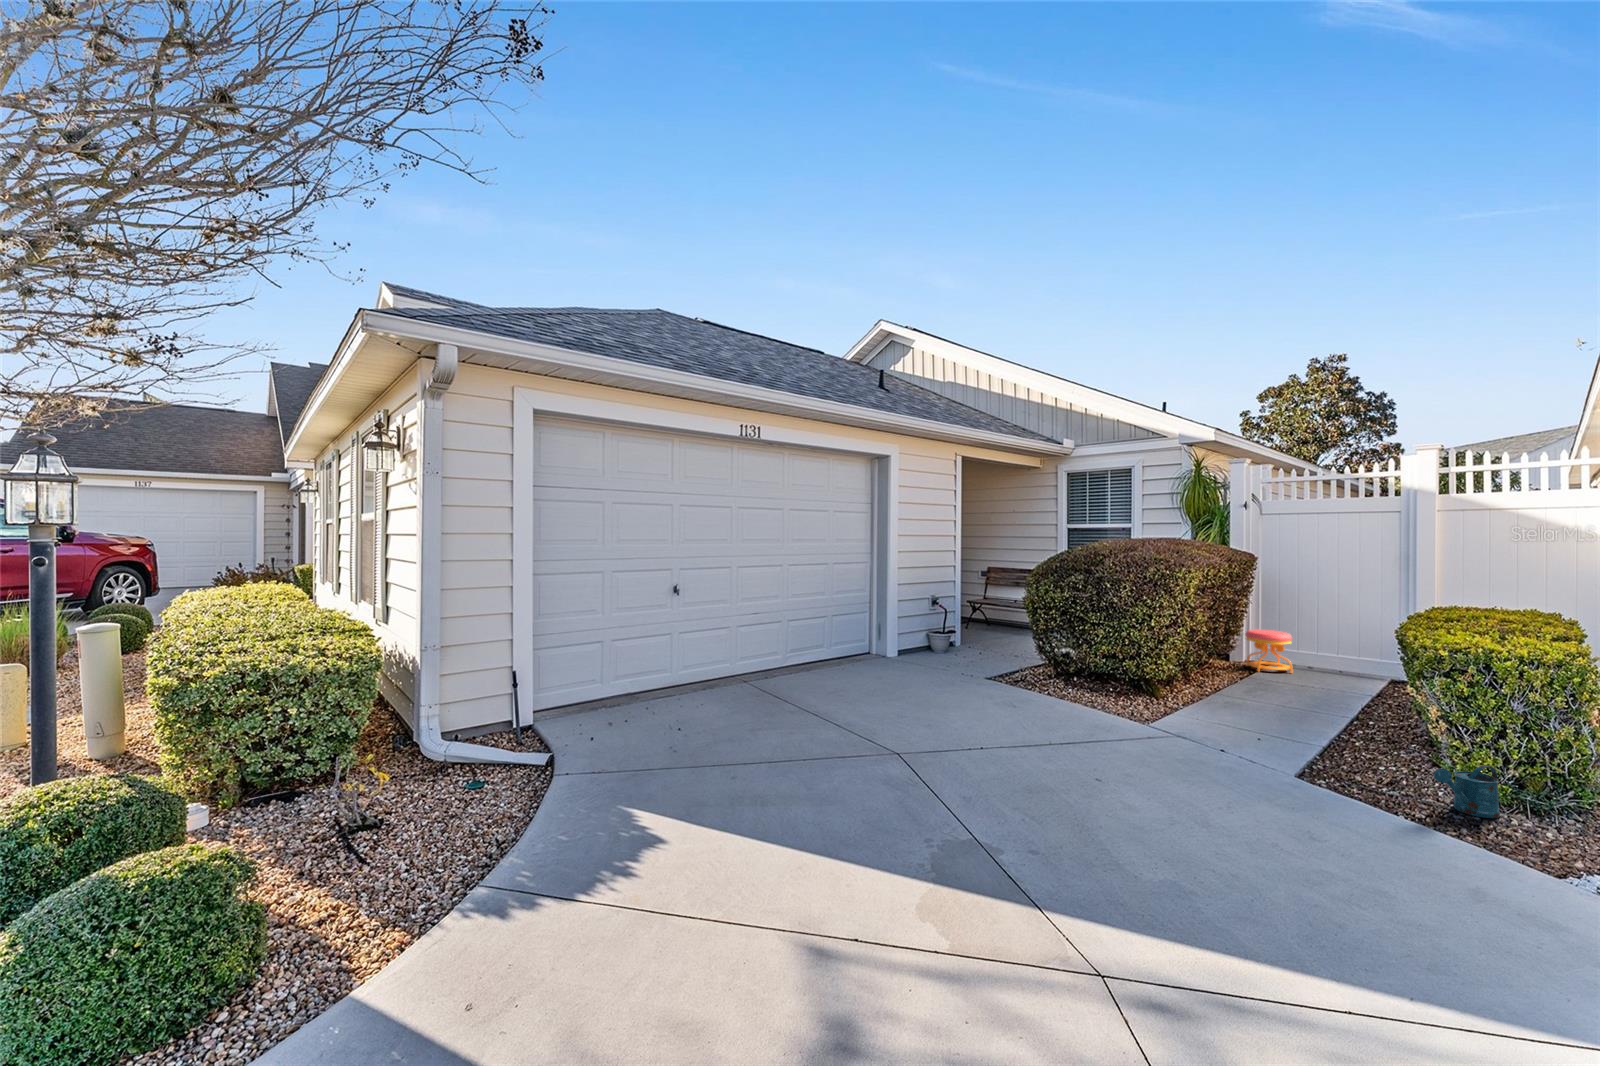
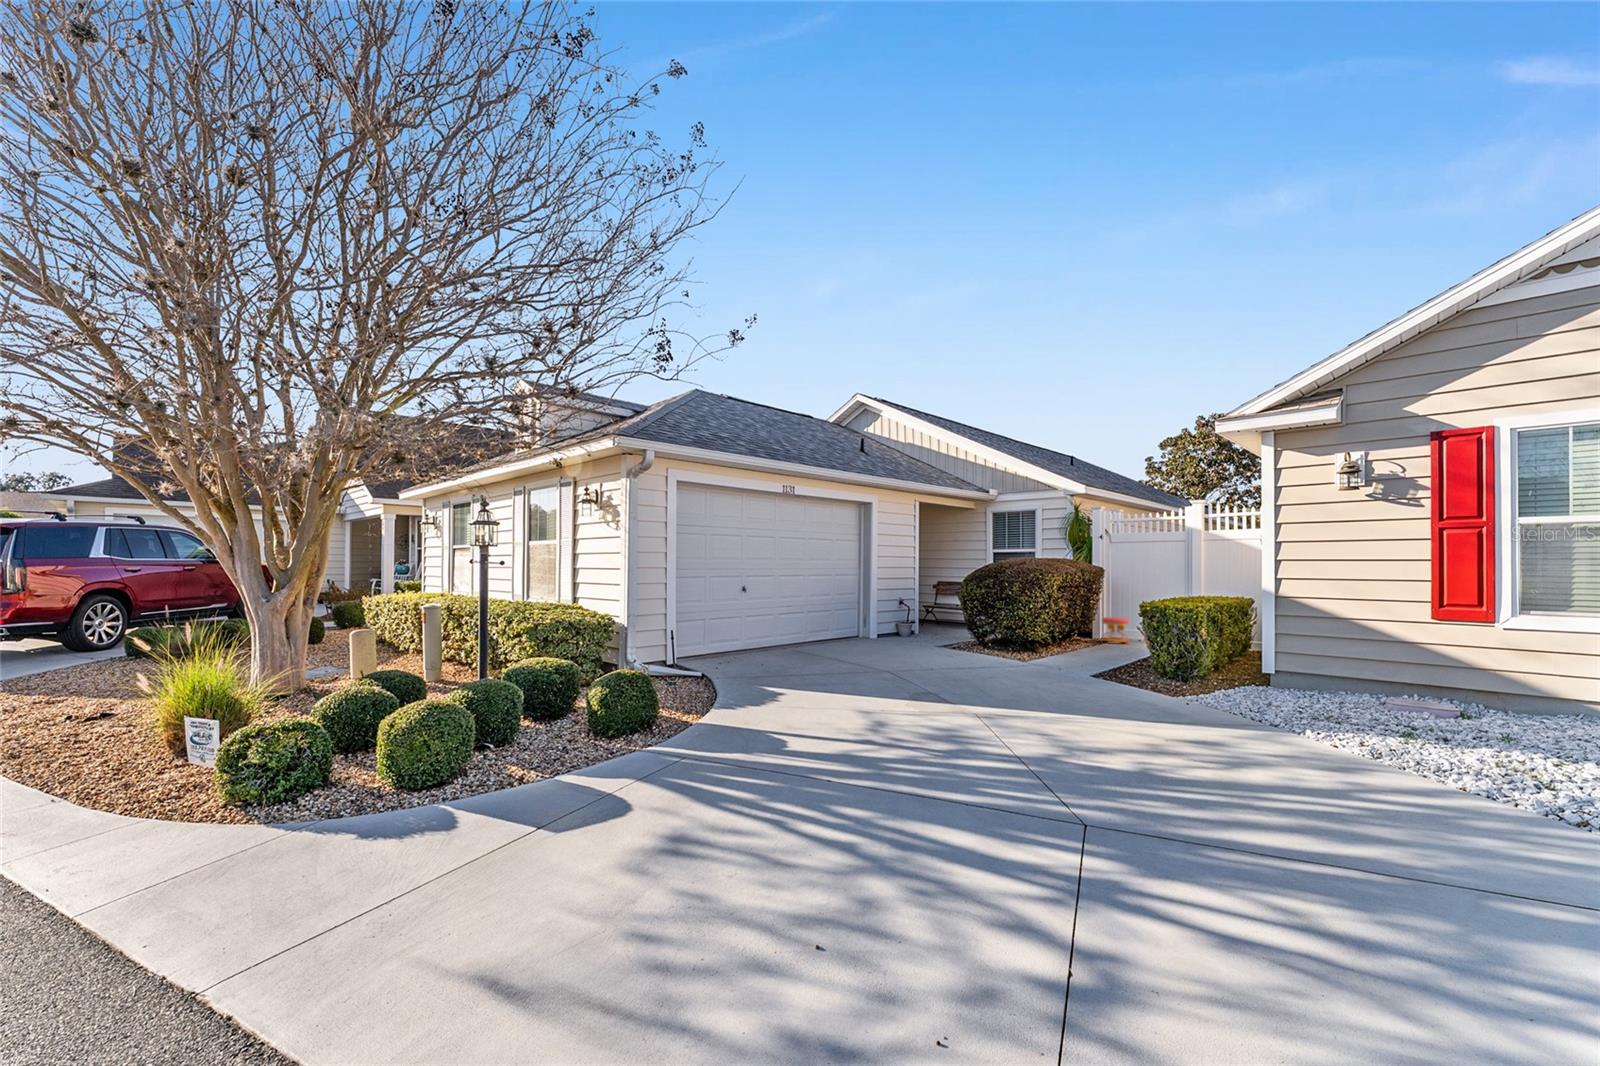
watering can: present [1434,765,1500,818] -> none [1147,664,1178,687]

